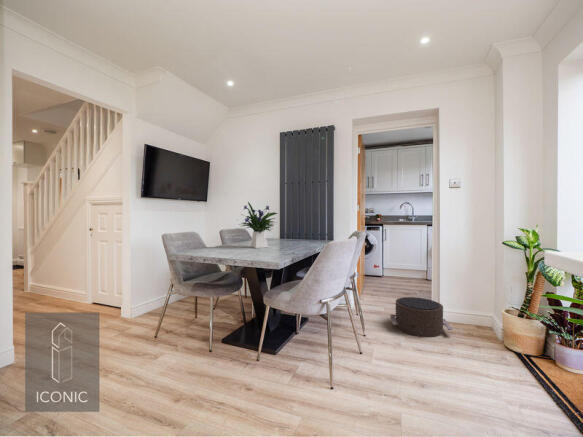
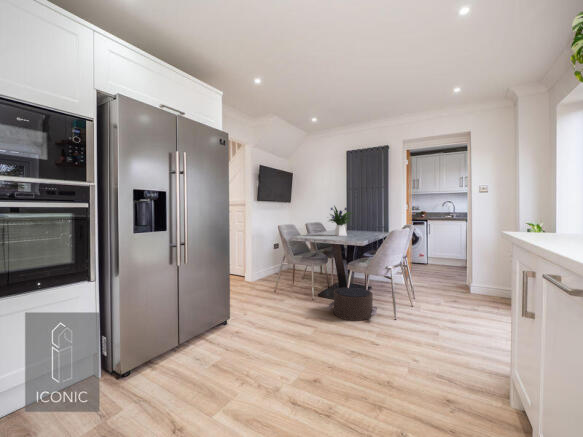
pouf: present [391,297,453,337] -> present [327,287,377,321]

